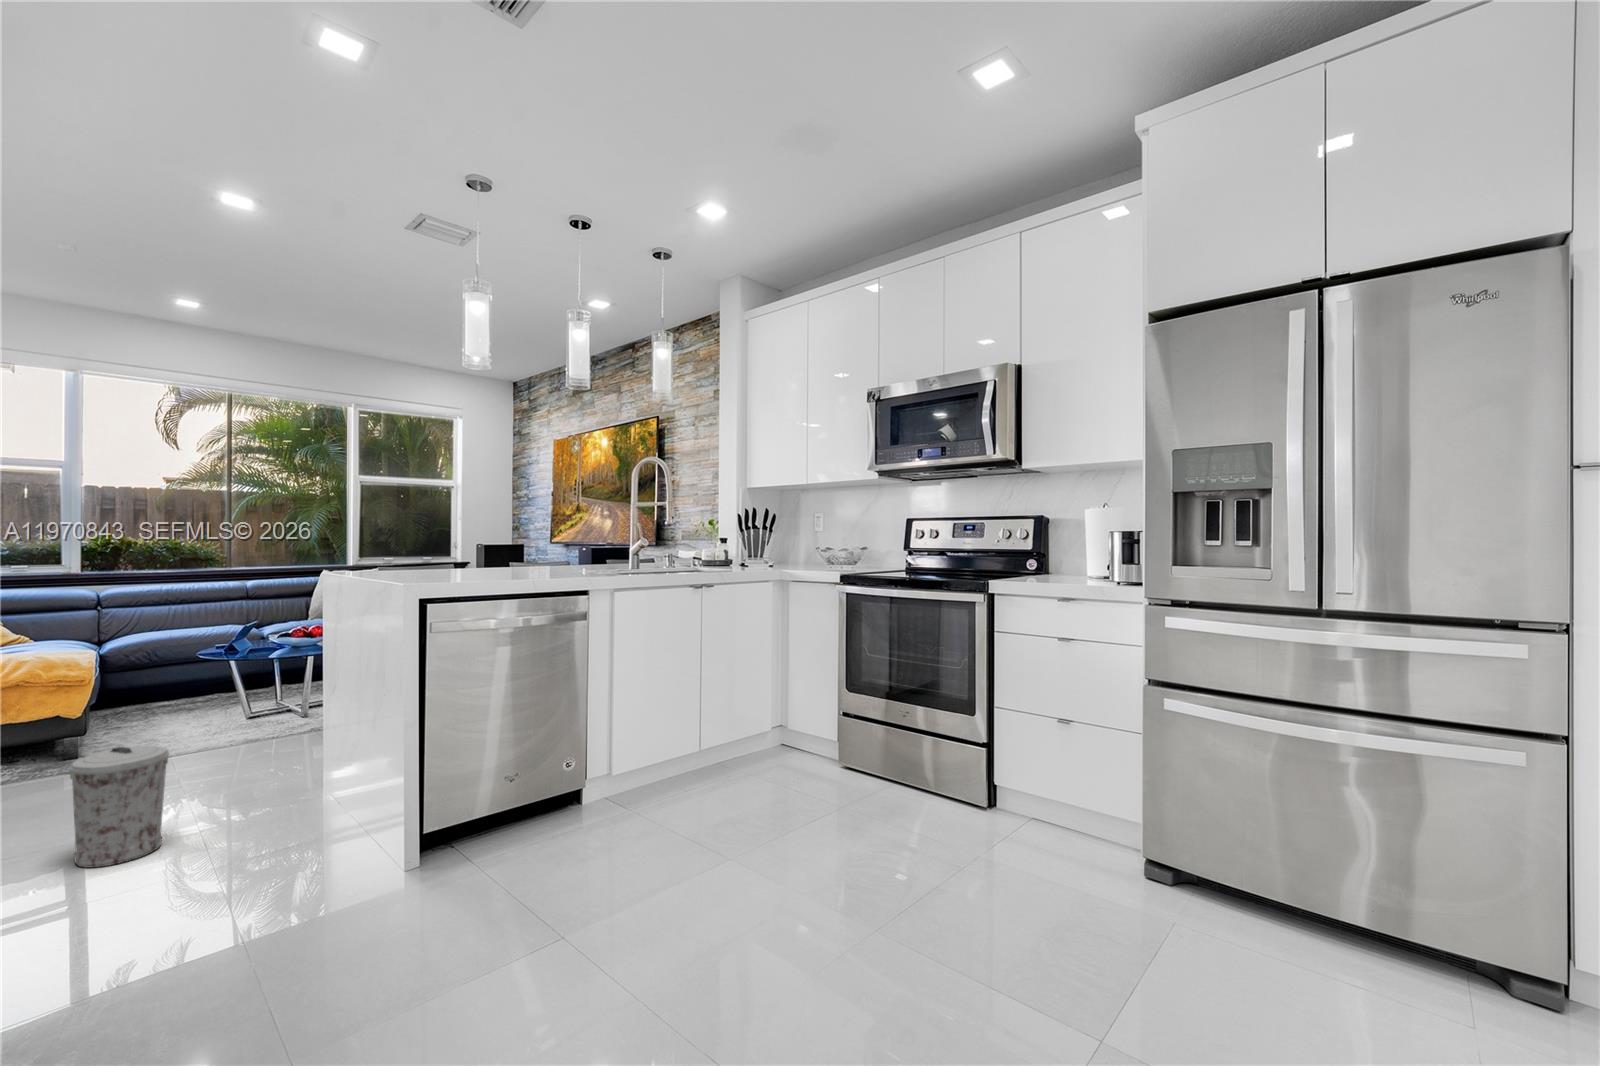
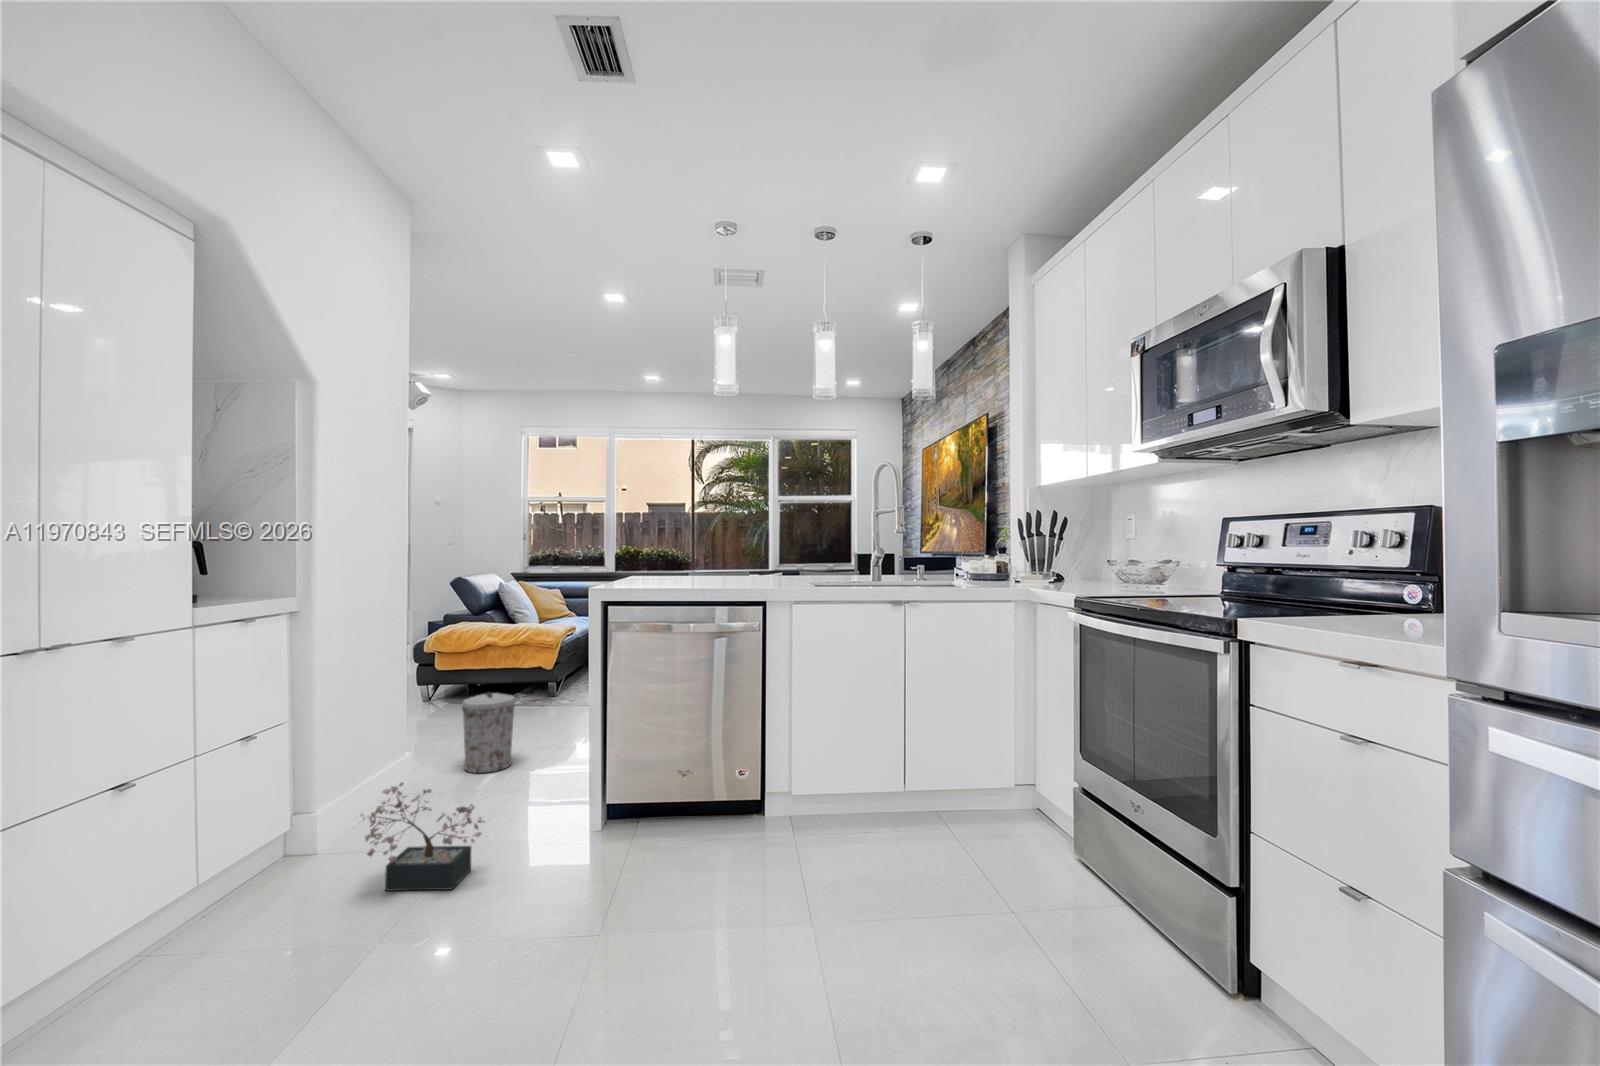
decorative plant: none [163,858,351,1003] -> present [361,783,484,891]

